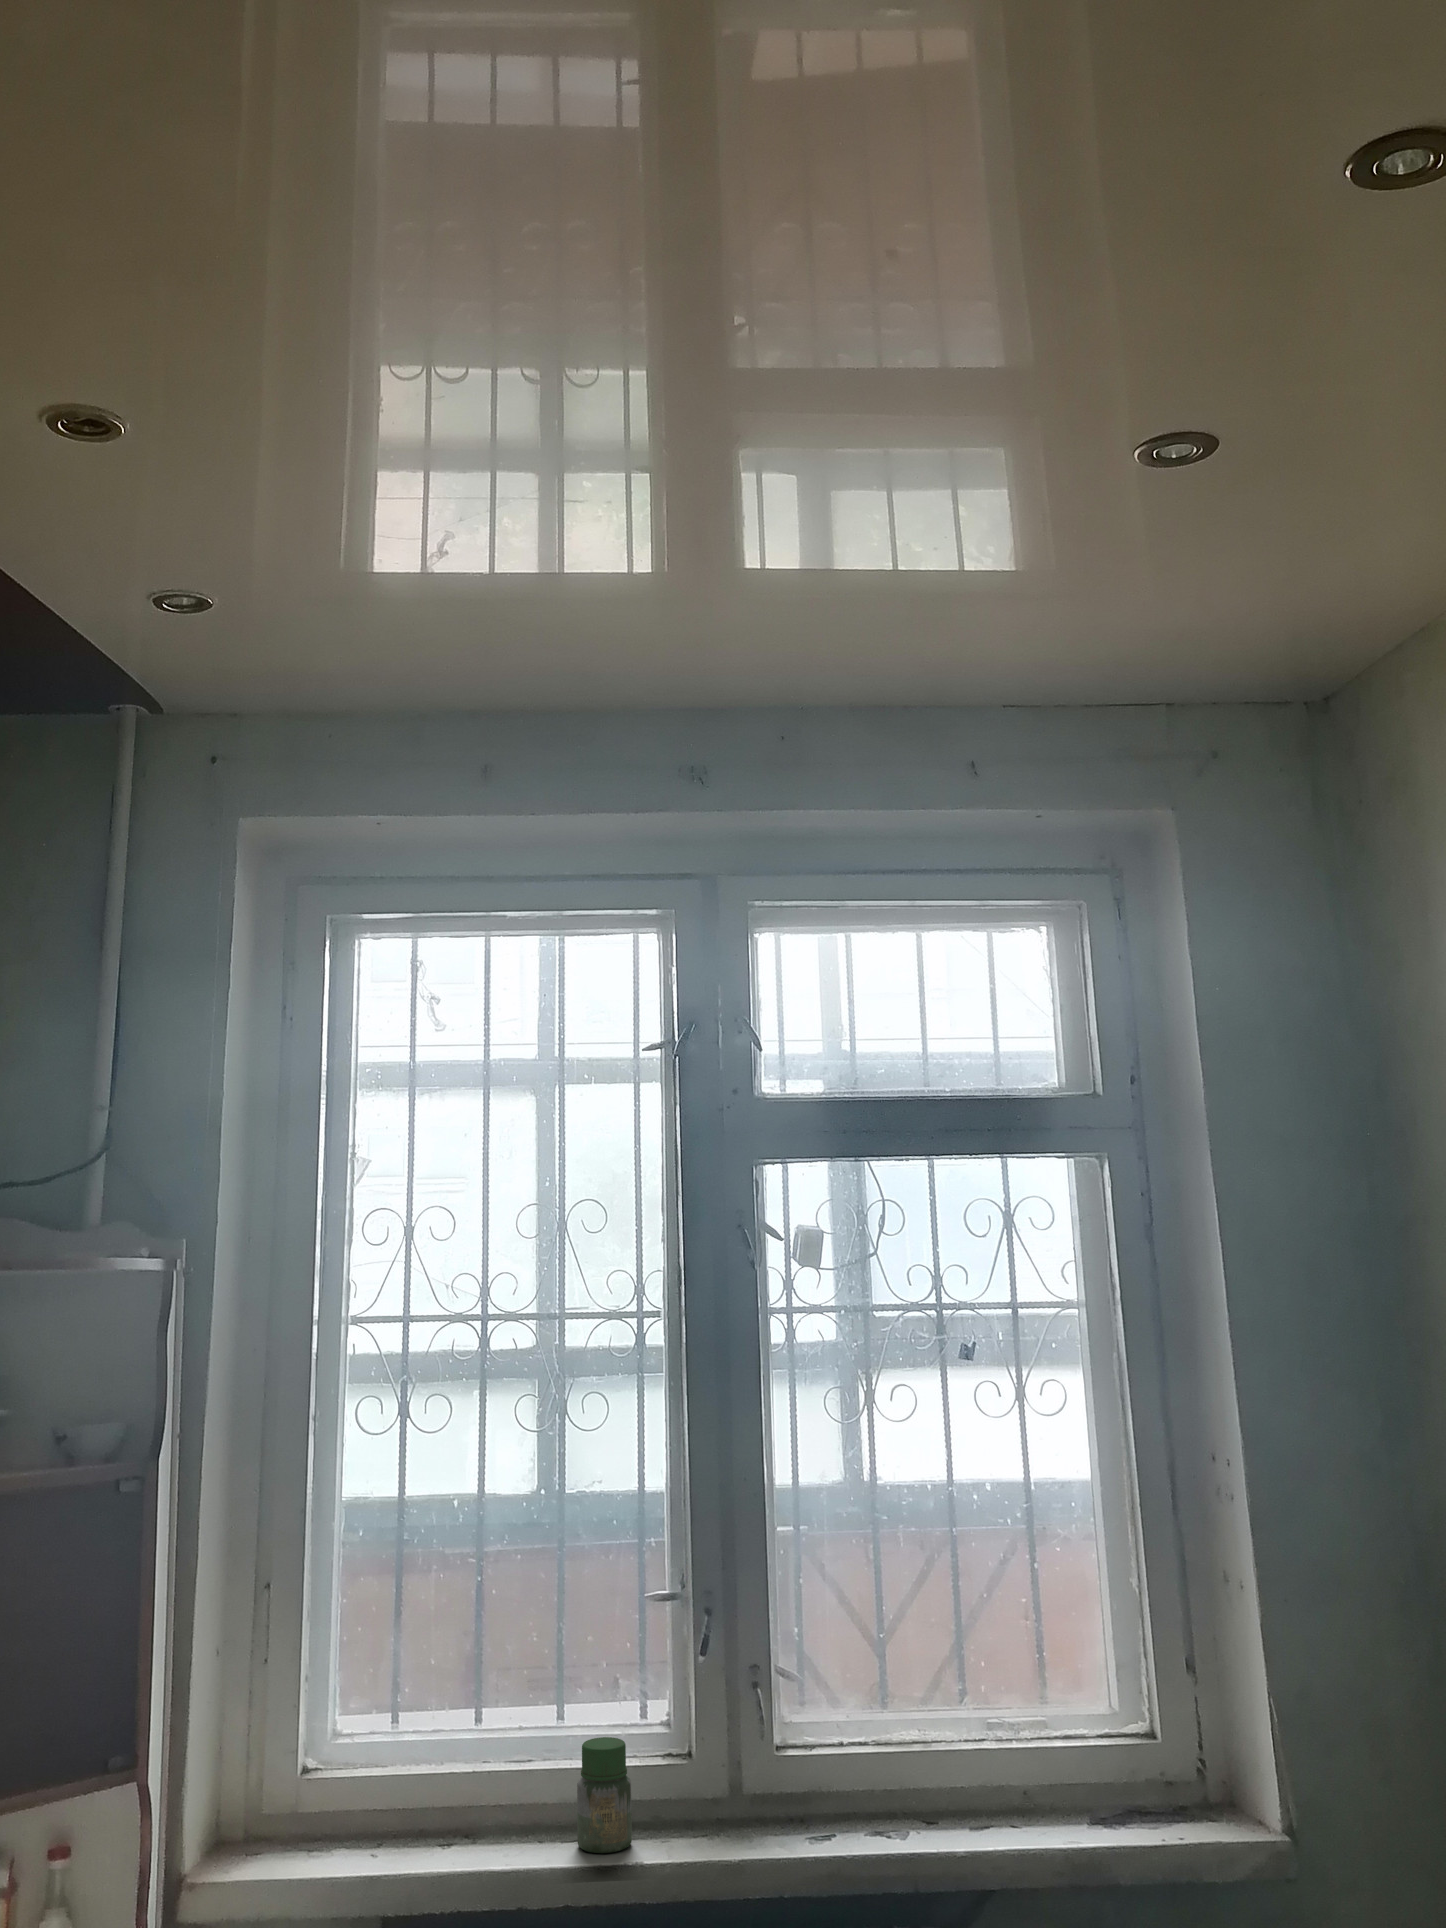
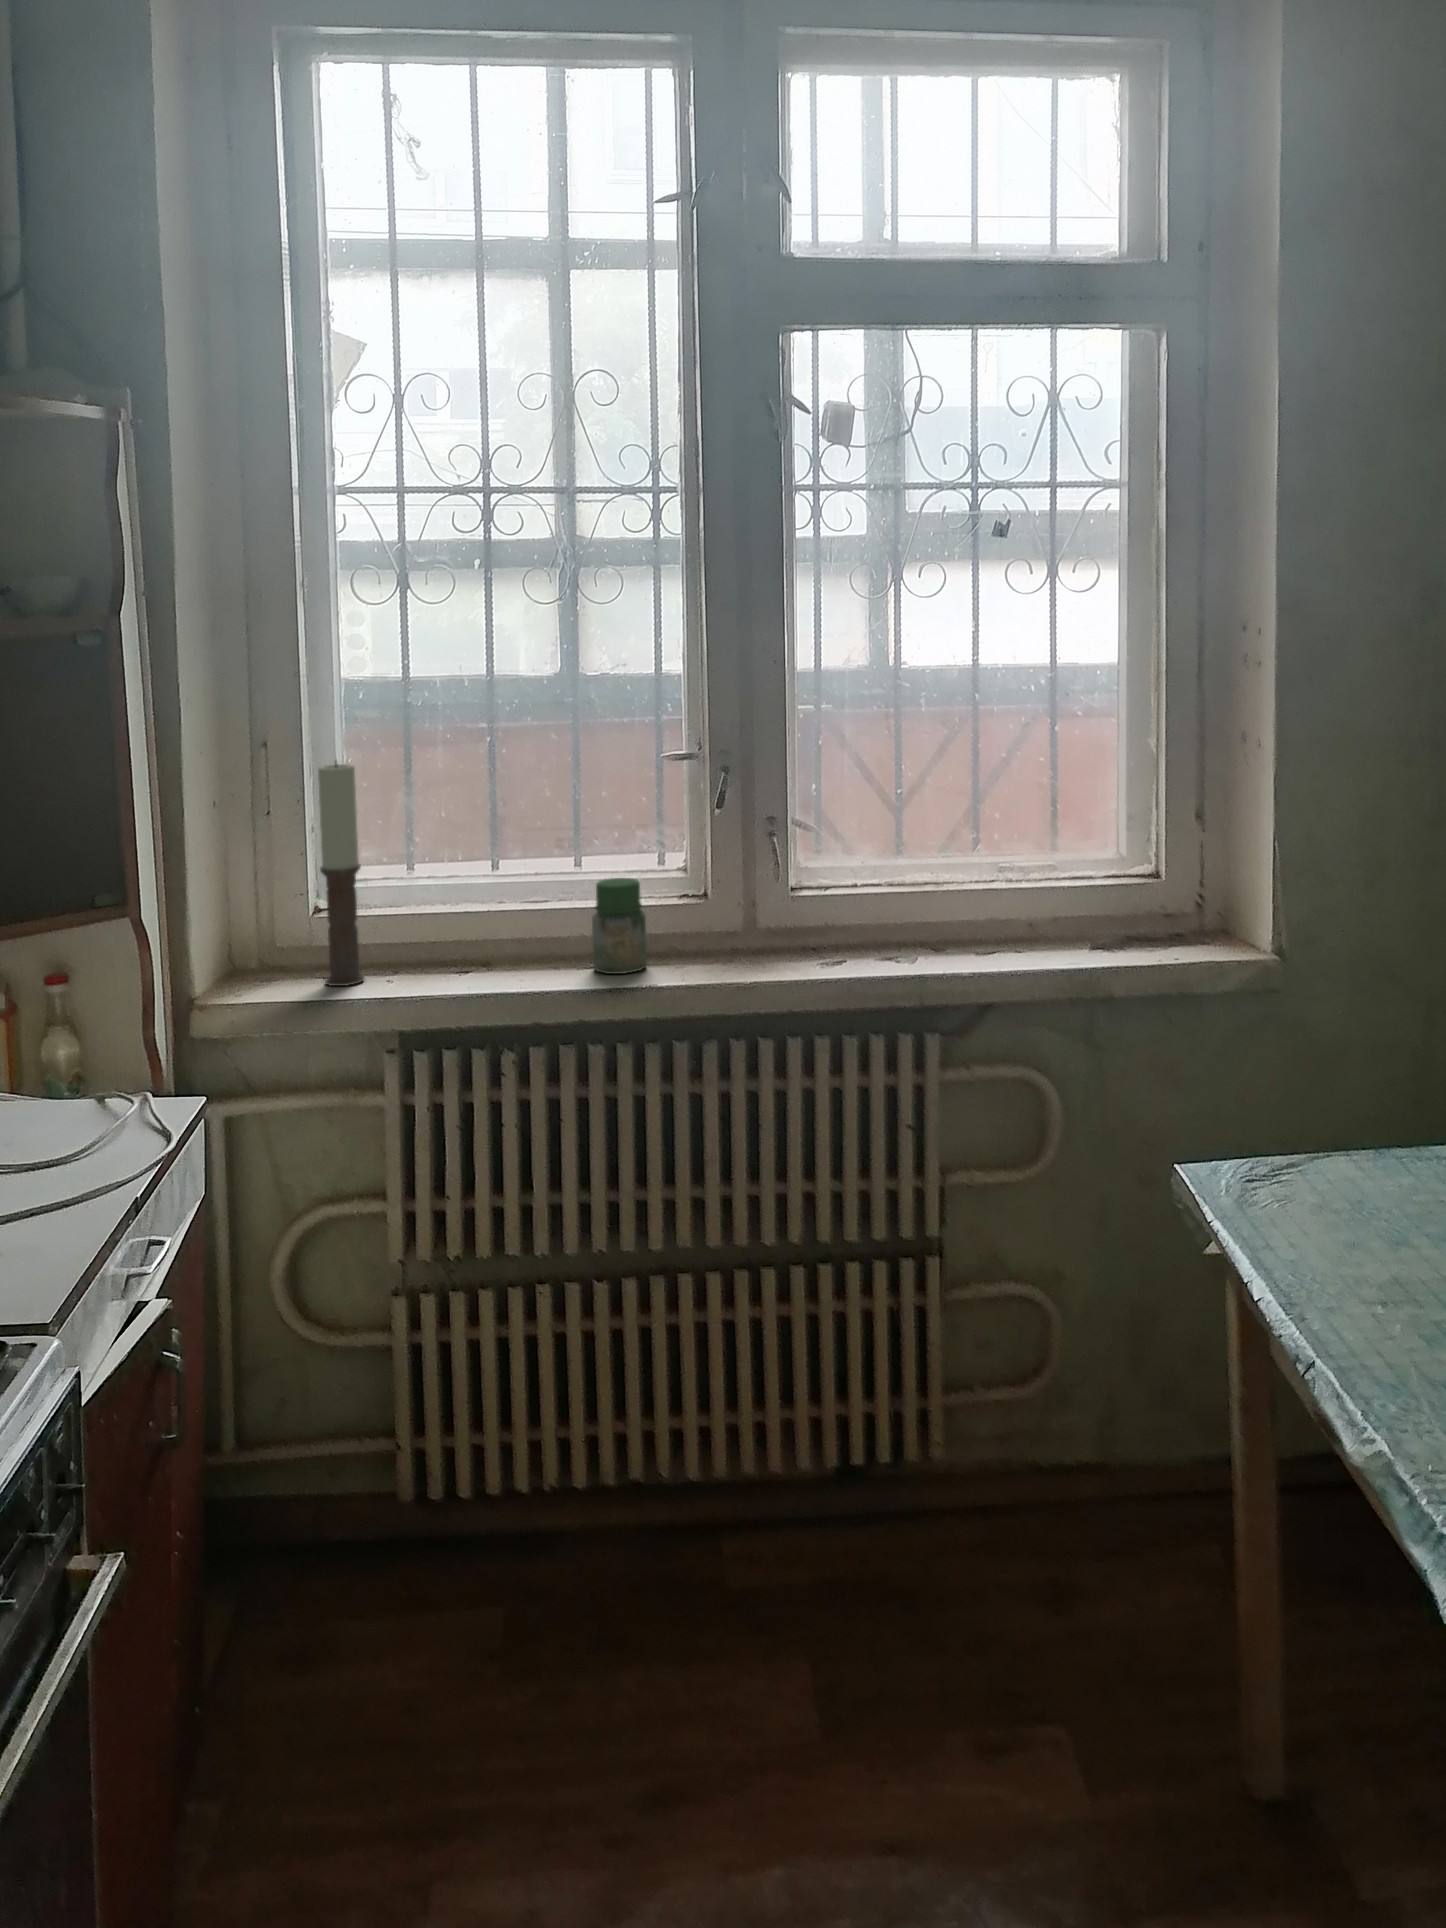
candle: none [311,1607,355,1866] -> present [318,762,364,986]

